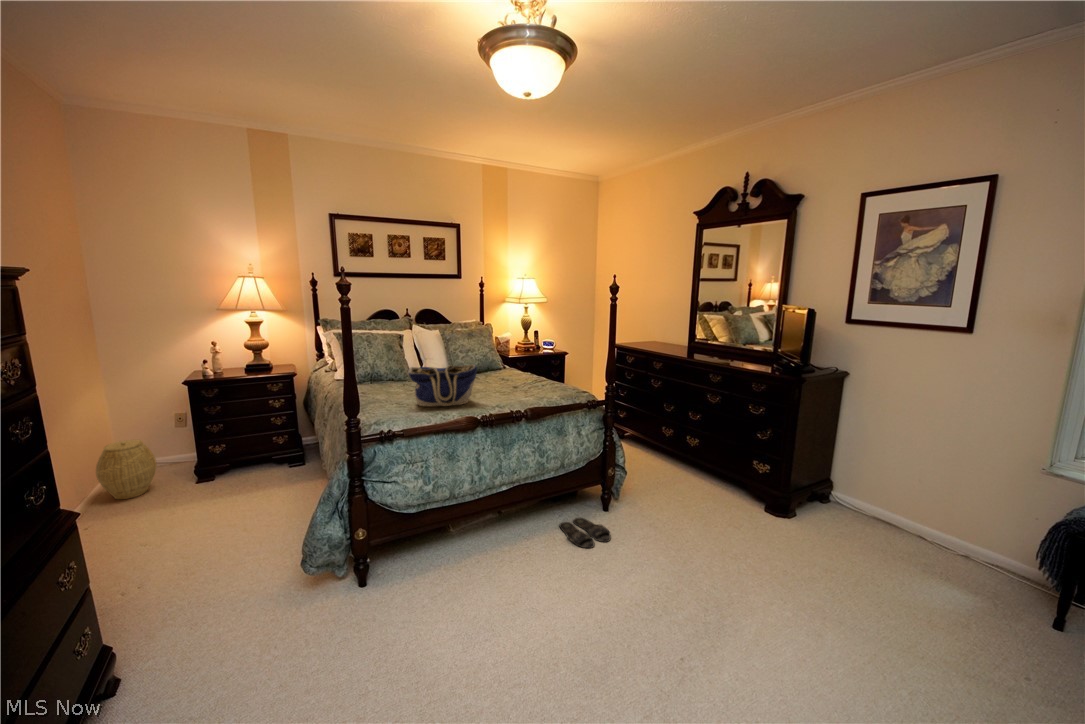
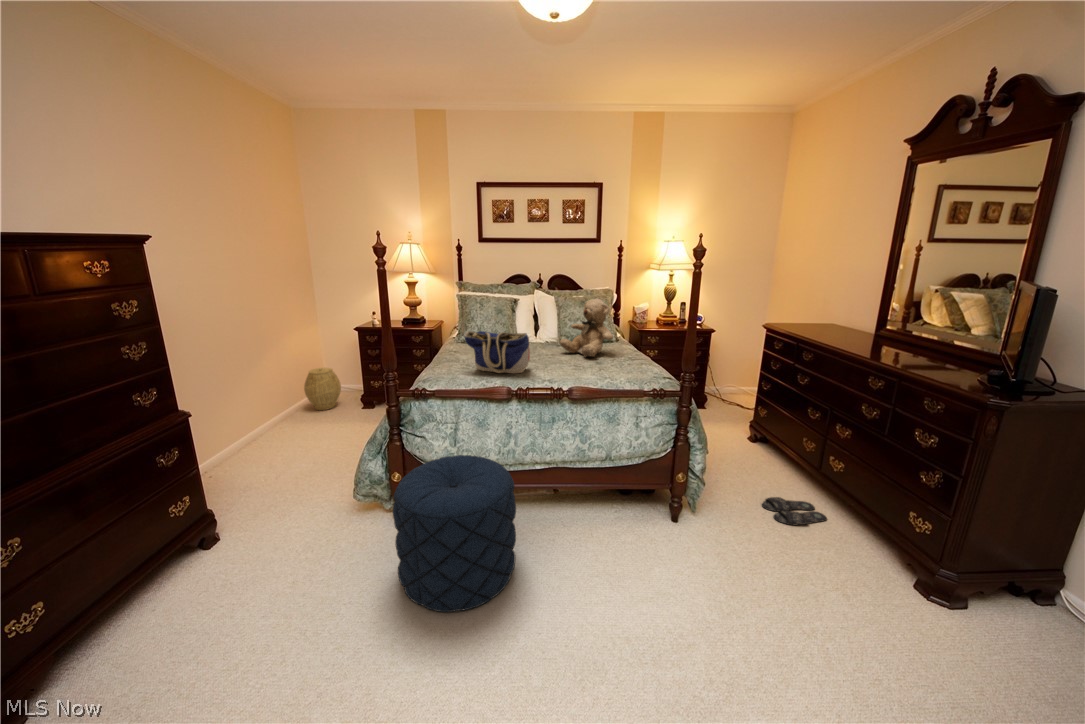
teddy bear: none [471,329,522,384] -> present [560,298,613,358]
pouf: none [407,487,528,647] -> present [393,455,516,612]
slippers: present [560,518,611,548] -> present [762,497,827,525]

